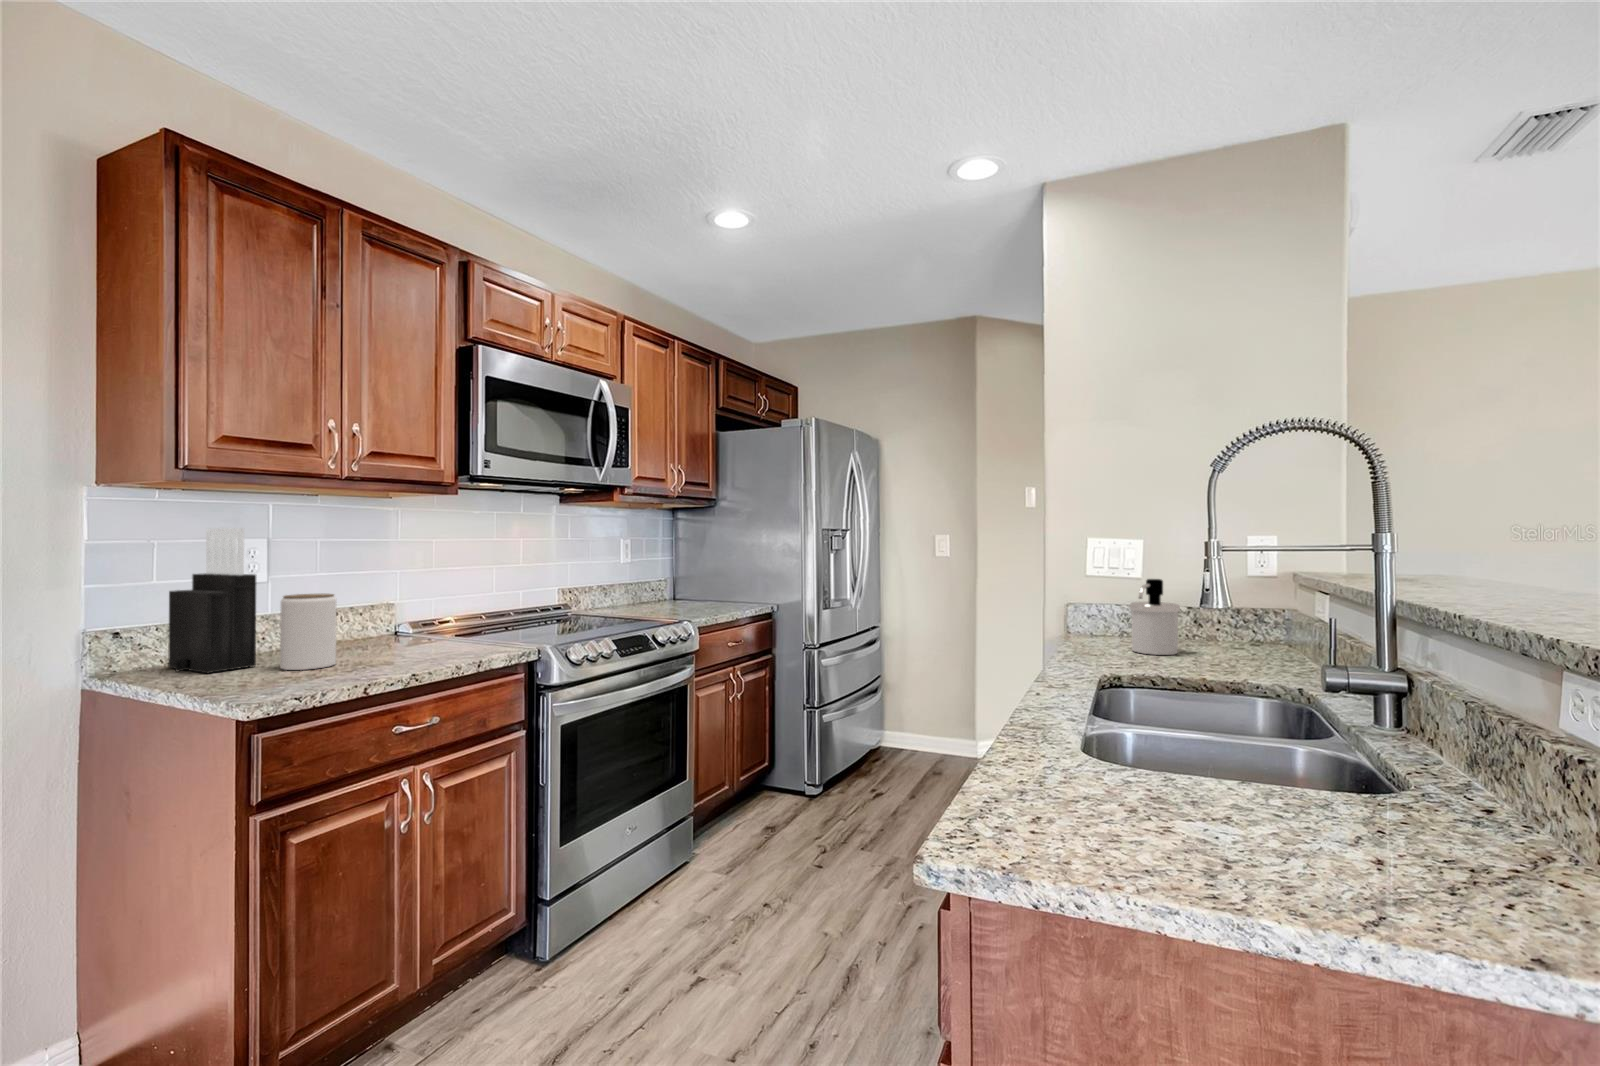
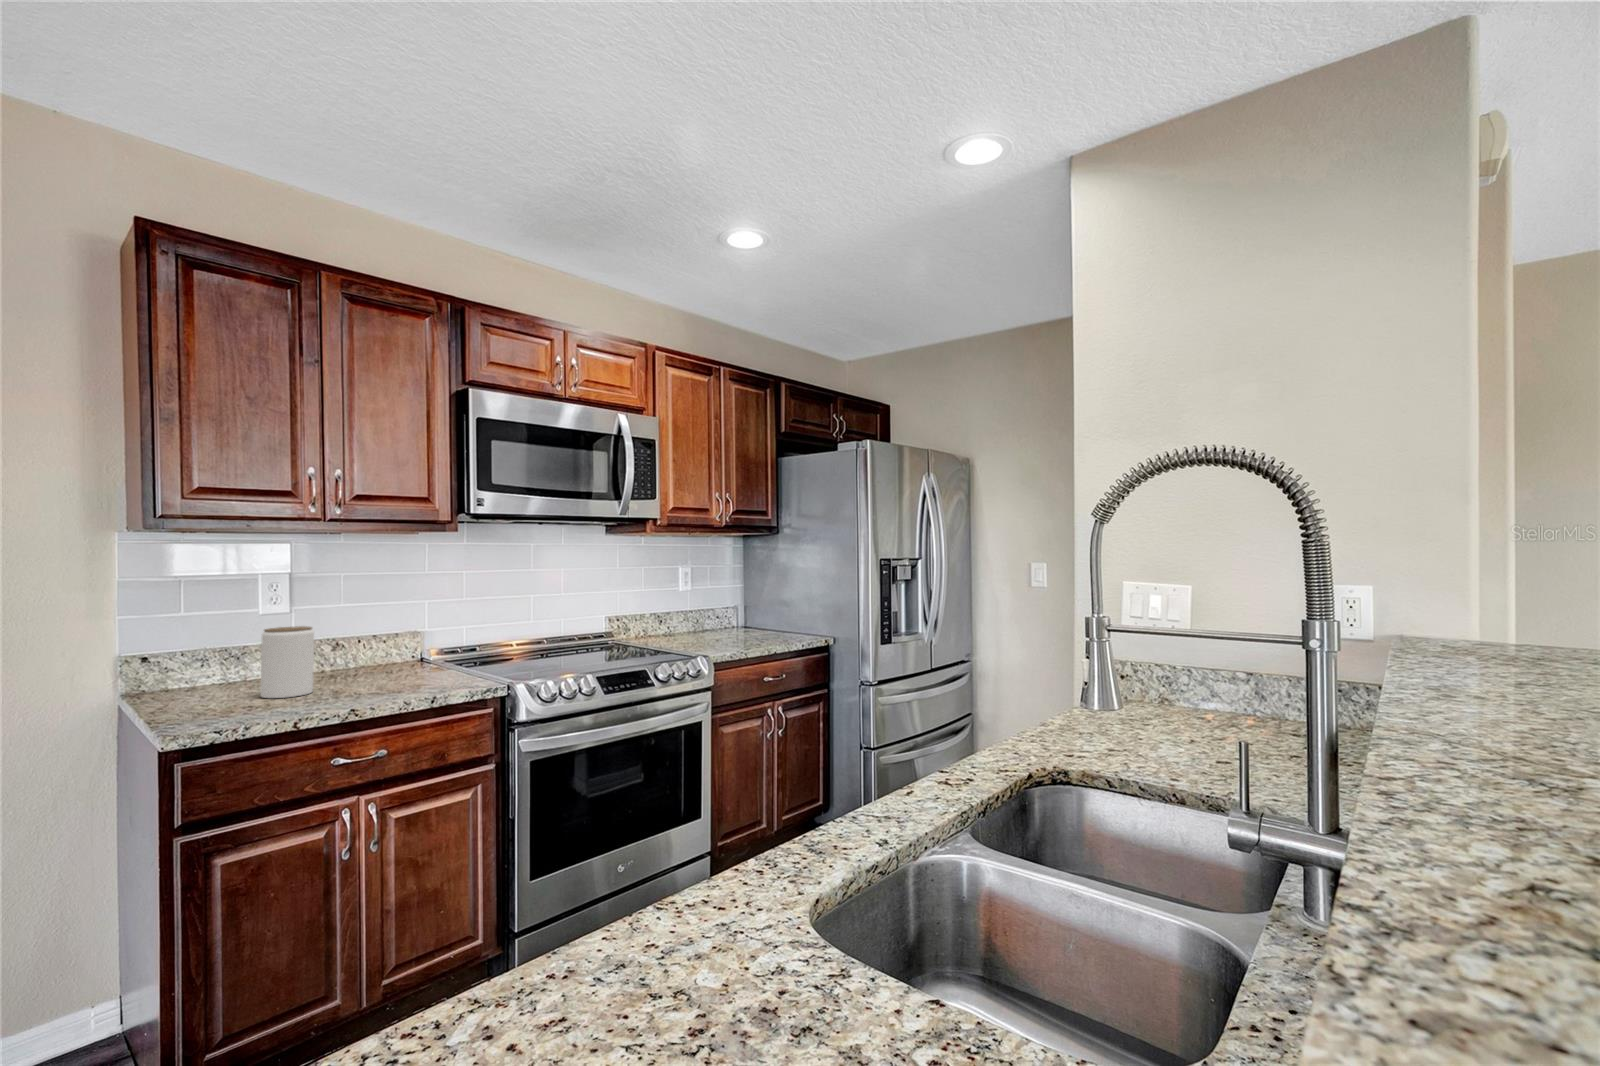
knife block: present [168,528,256,673] -> none [183,566,251,698]
soap dispenser: present [1130,579,1180,655] -> none [1129,635,1202,739]

